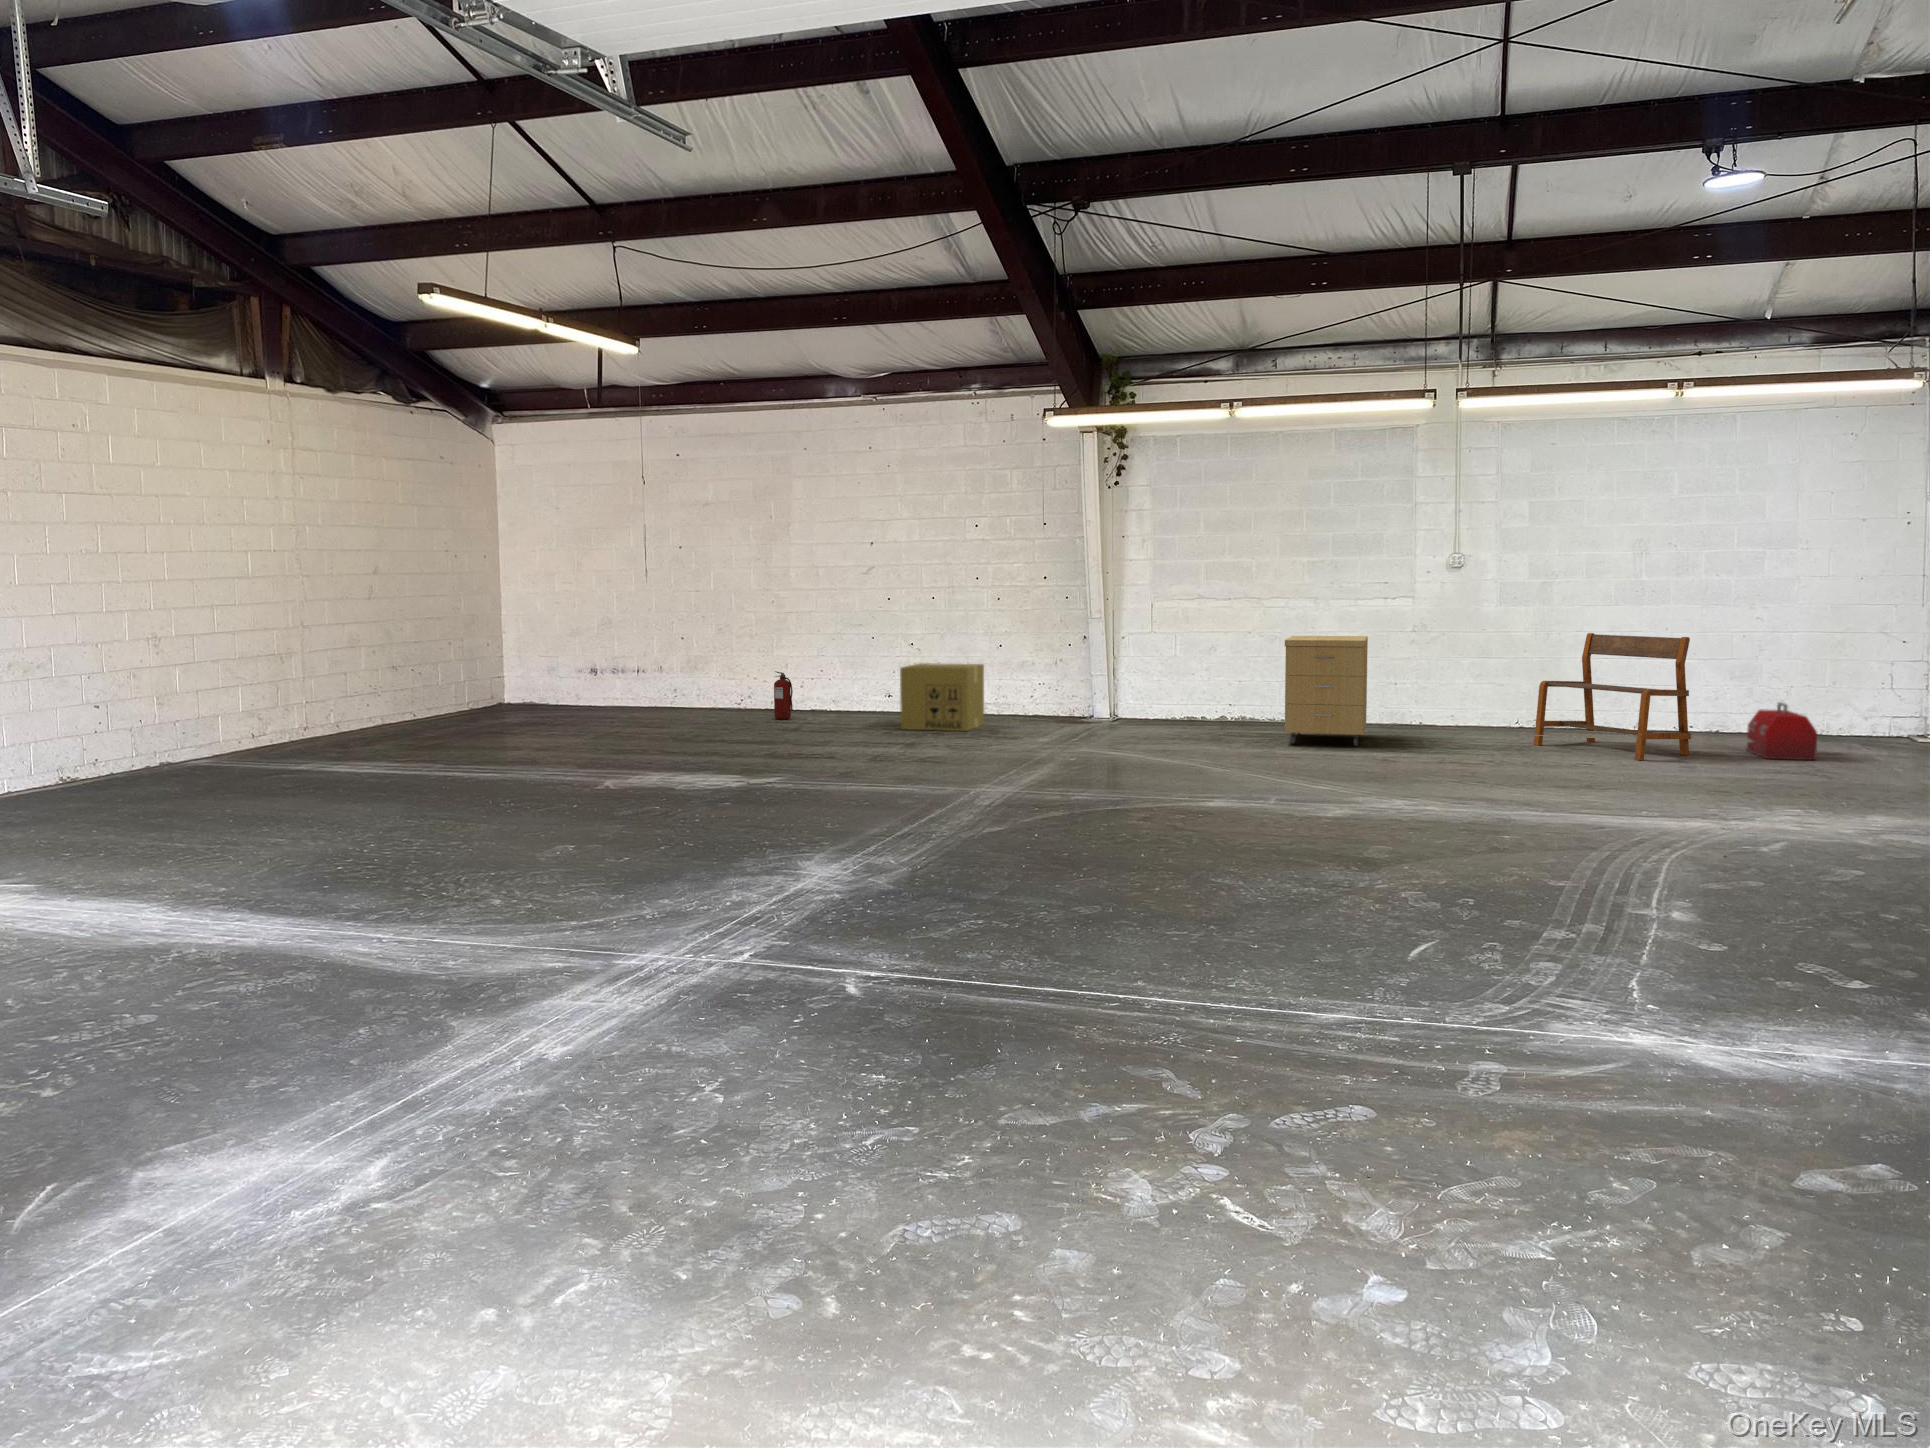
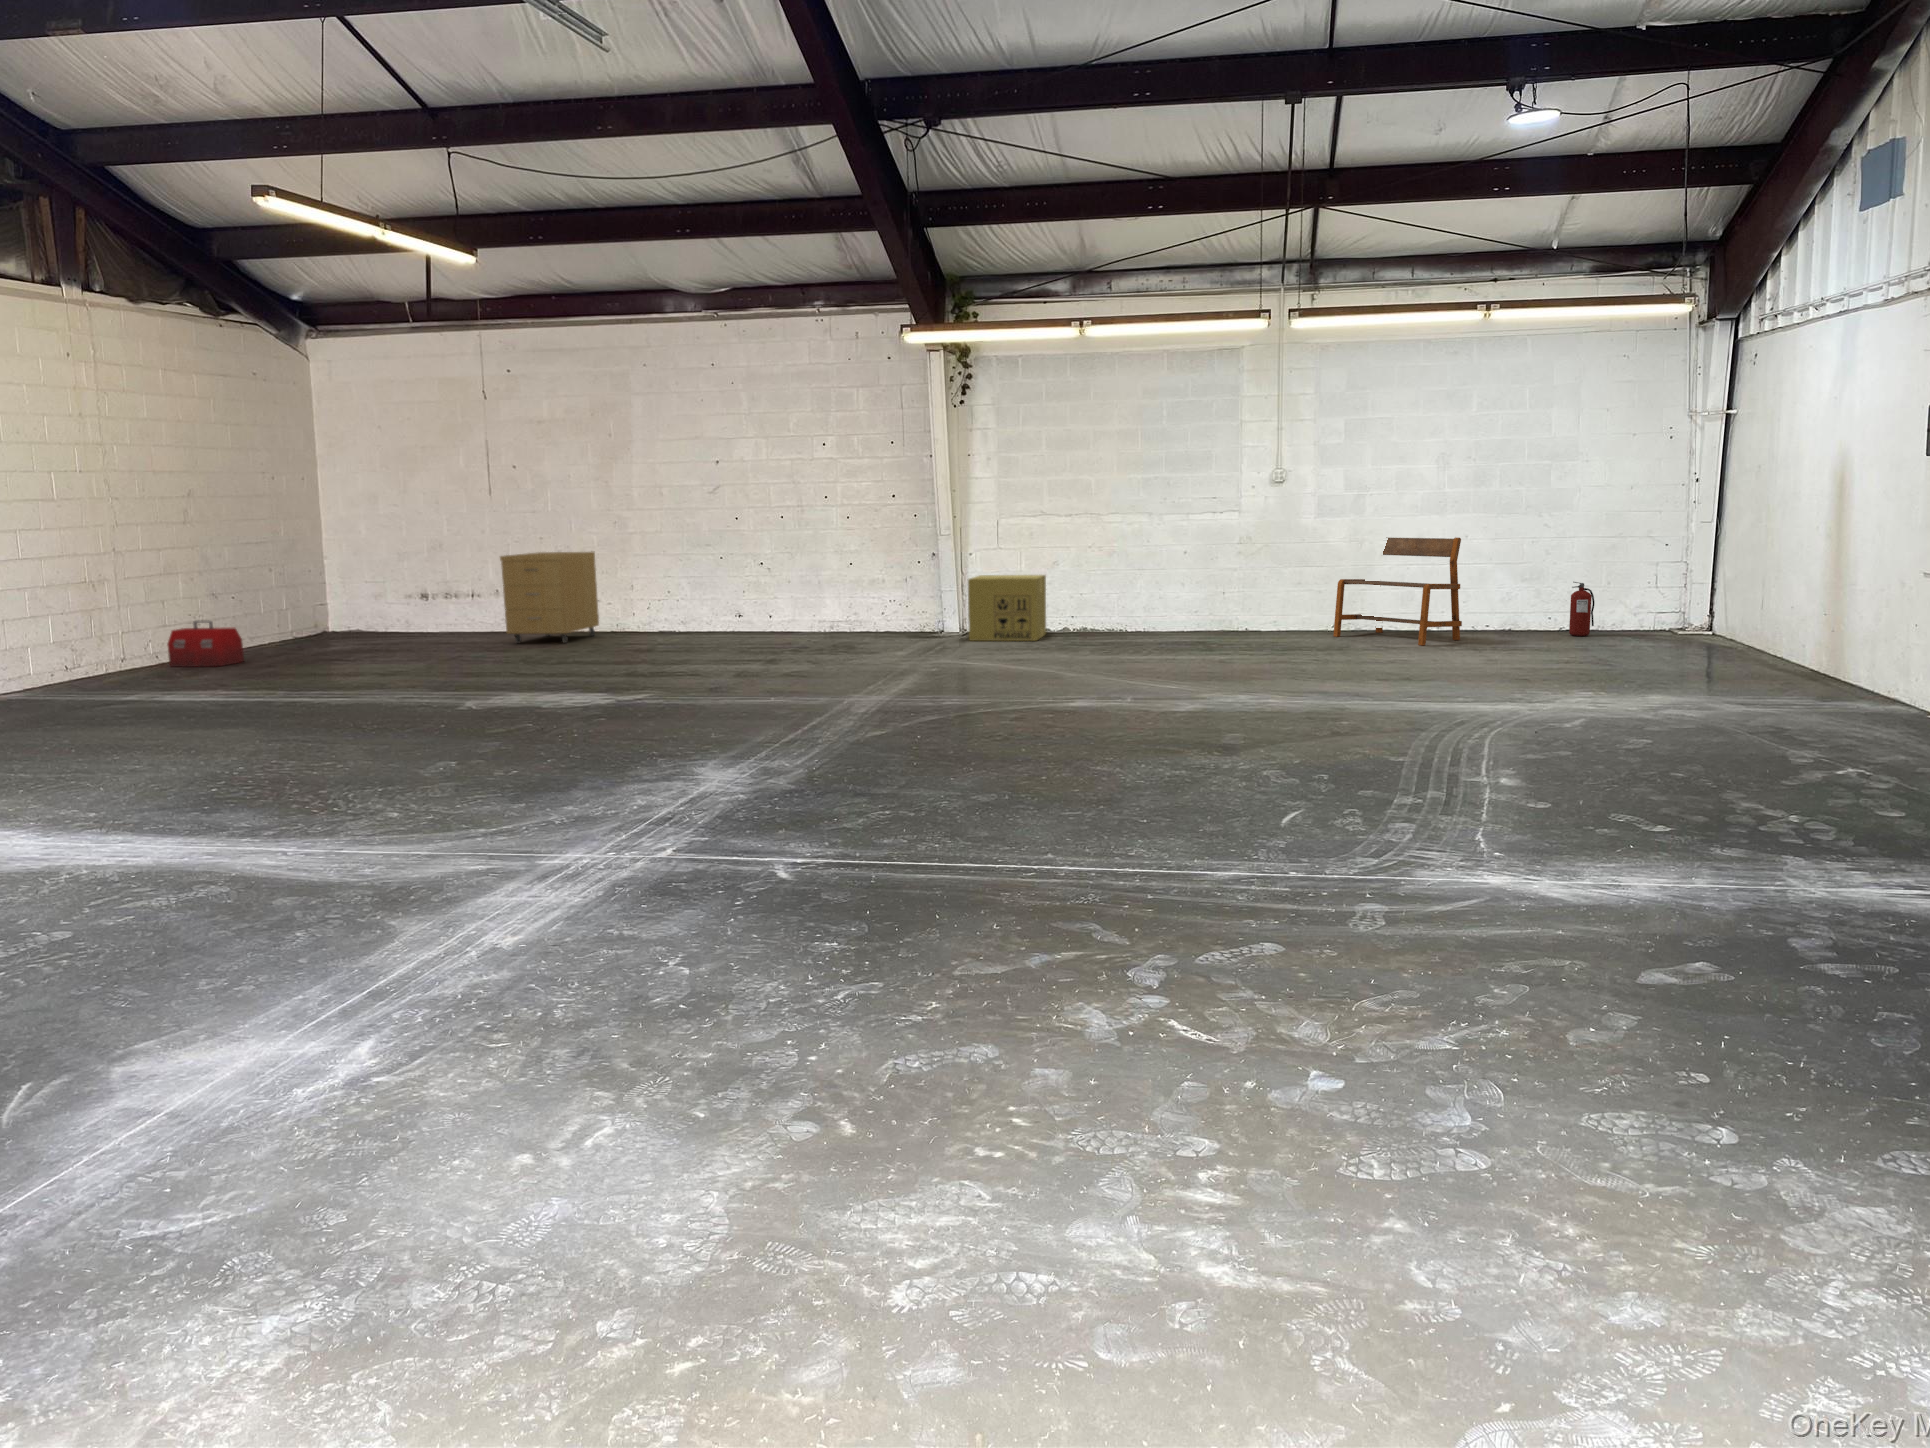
storage cabinet: present [1285,636,1368,746] -> present [500,552,599,643]
cardboard box: present [900,663,984,731] -> present [968,575,1046,641]
fire extinguisher: present [774,671,793,720] -> present [1569,582,1594,636]
toolbox: present [1747,702,1817,760] -> present [167,620,244,667]

